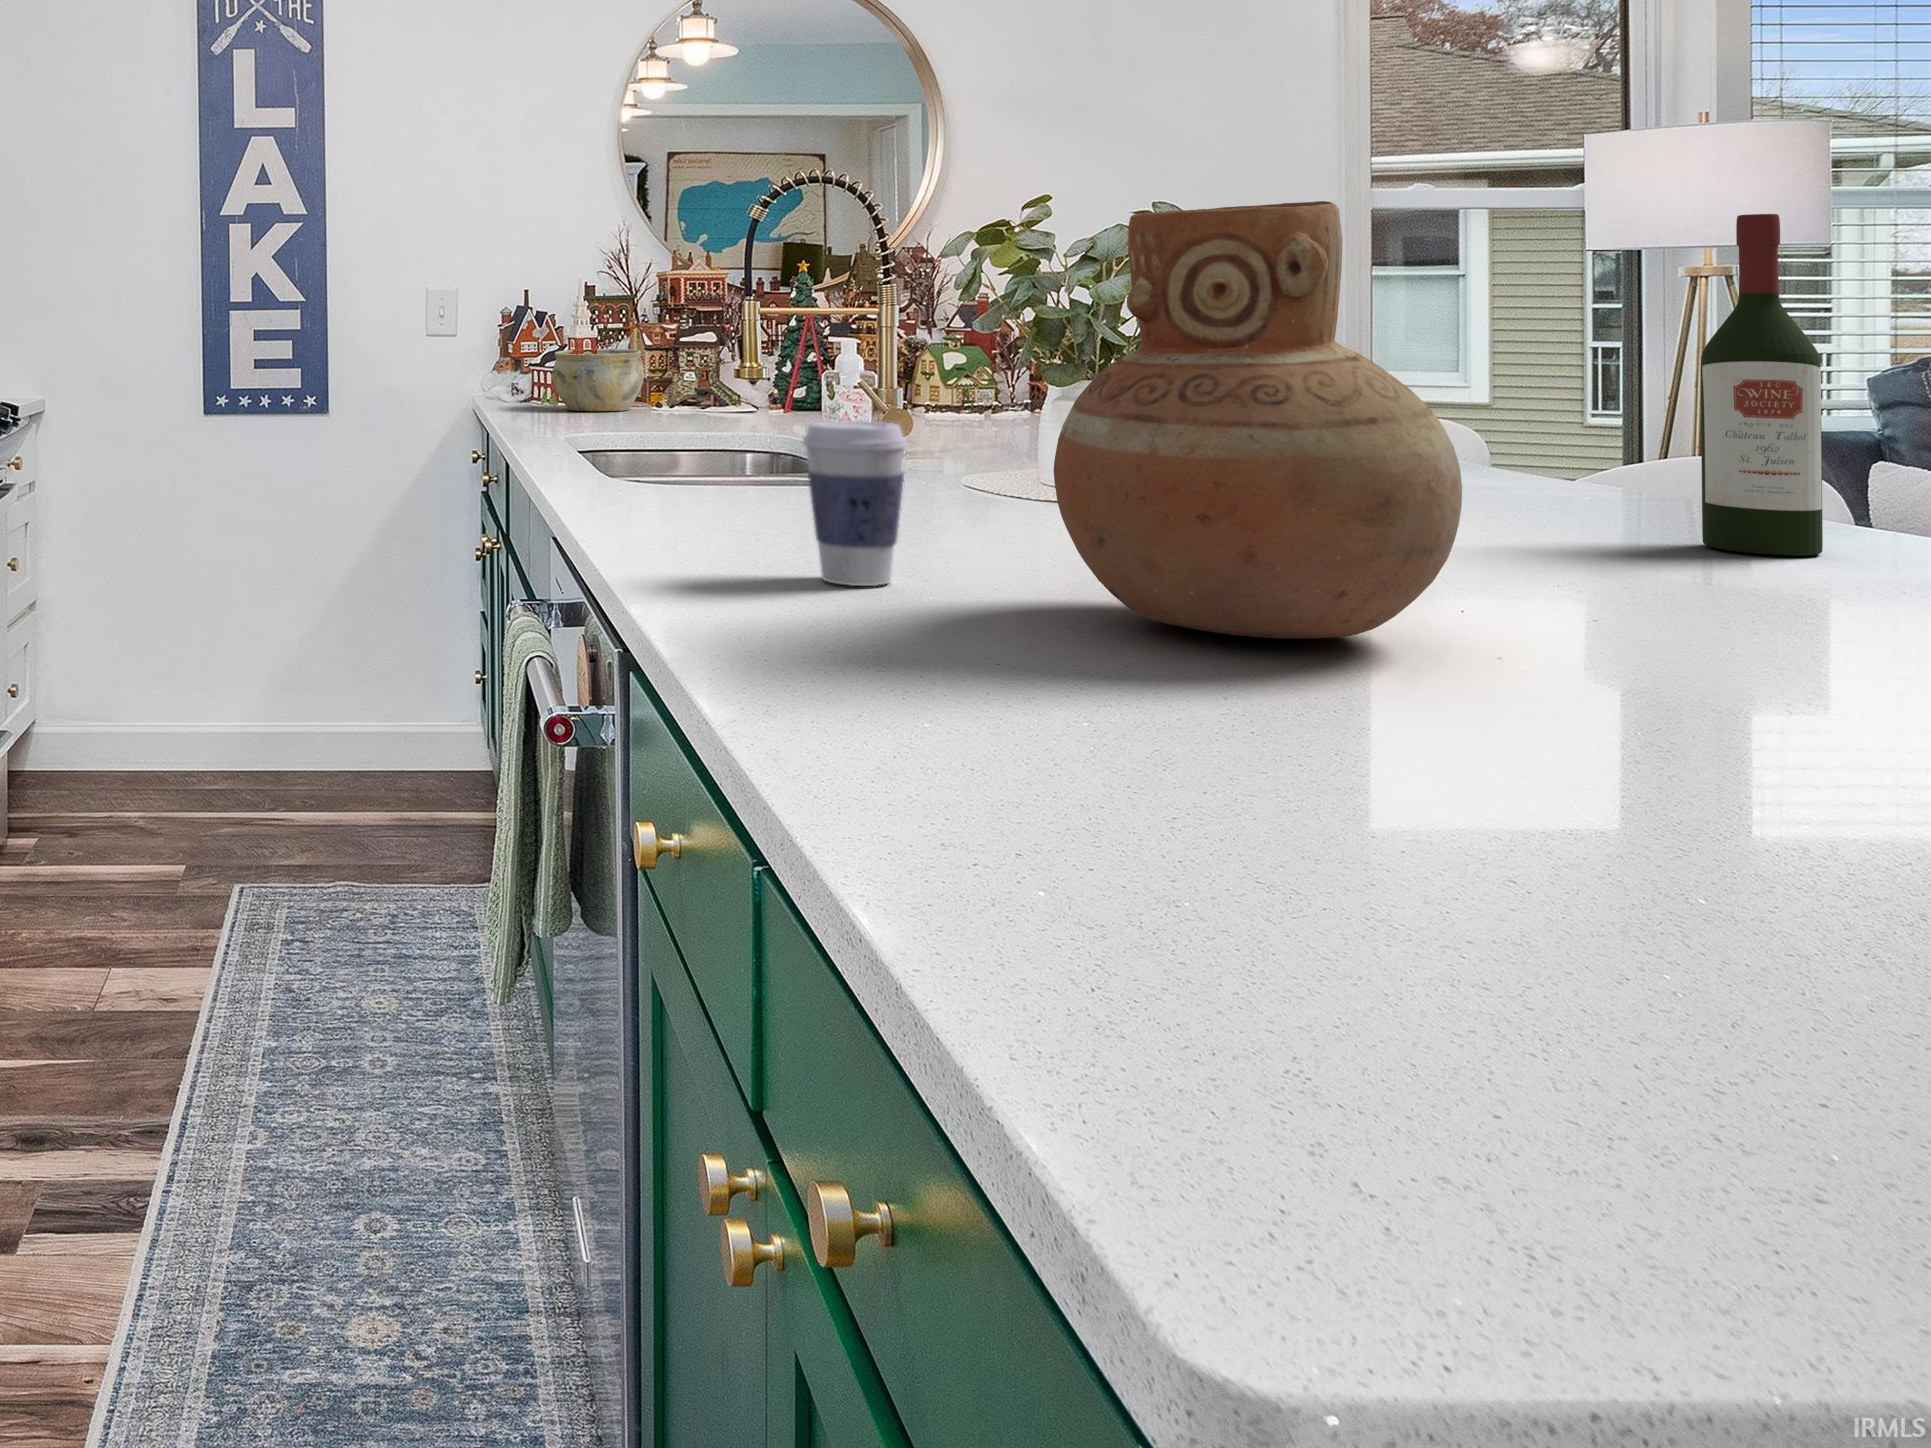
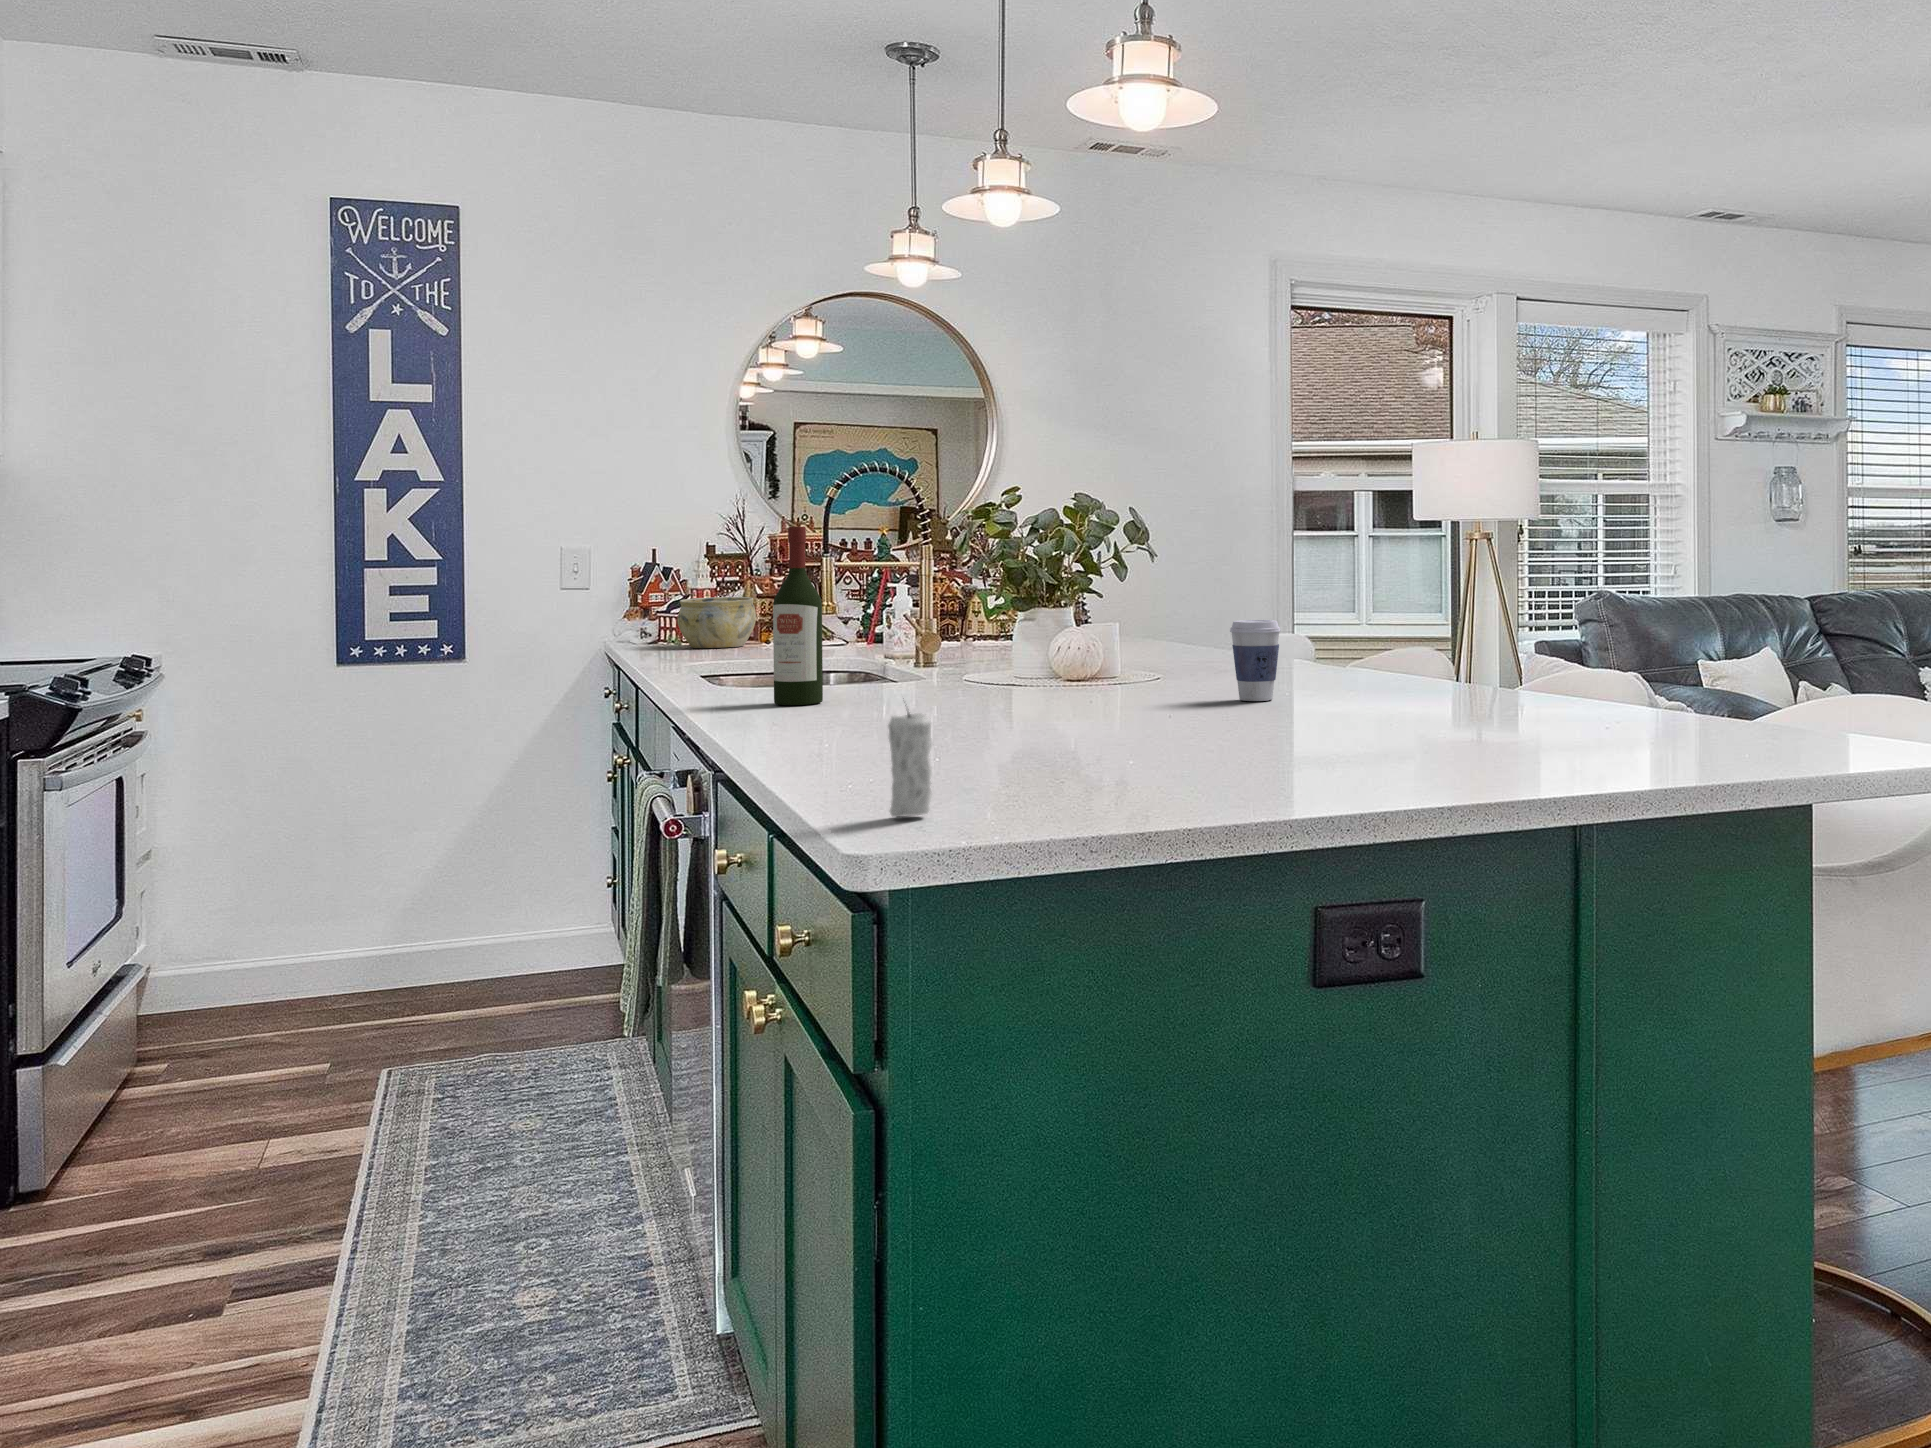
vase: present [1054,201,1462,639] -> none [951,518,1130,735]
wine bottle: present [1701,214,1823,556] -> present [773,527,823,705]
coffee cup: present [803,421,907,586] -> present [1230,620,1281,701]
candle: none [1132,616,1269,970] -> present [888,705,933,817]

